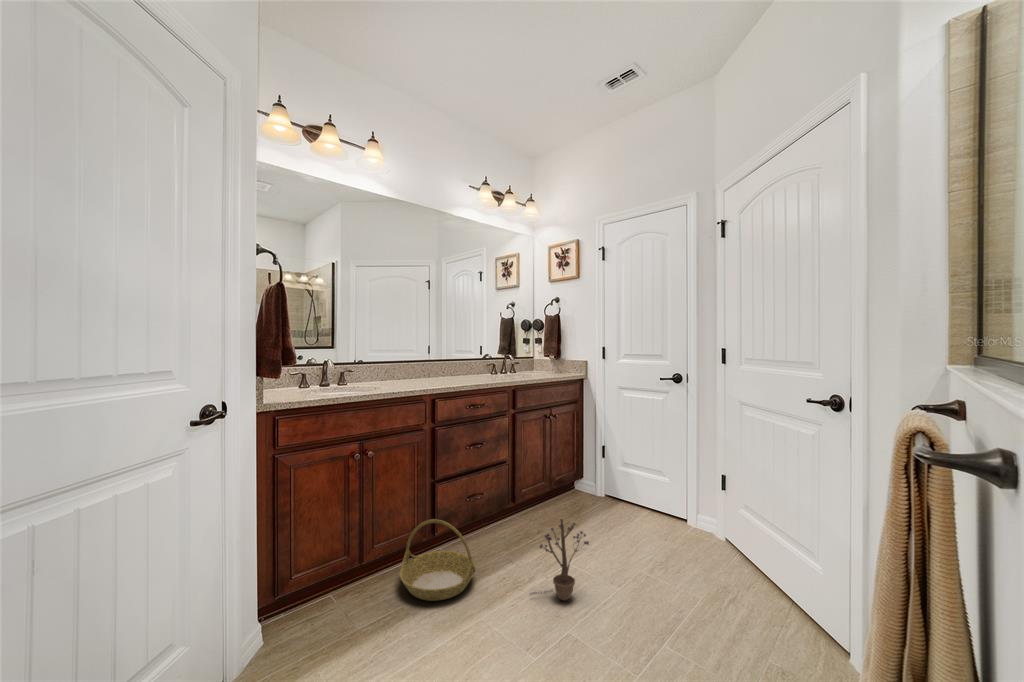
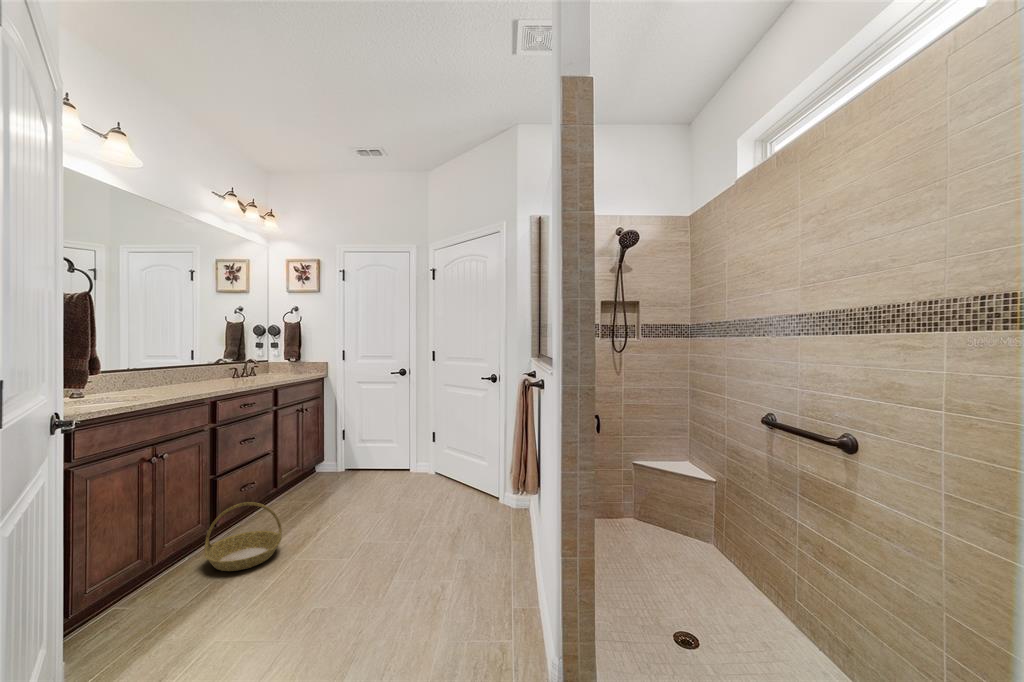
decorative plant: present [530,519,589,601] -> none [331,476,374,538]

